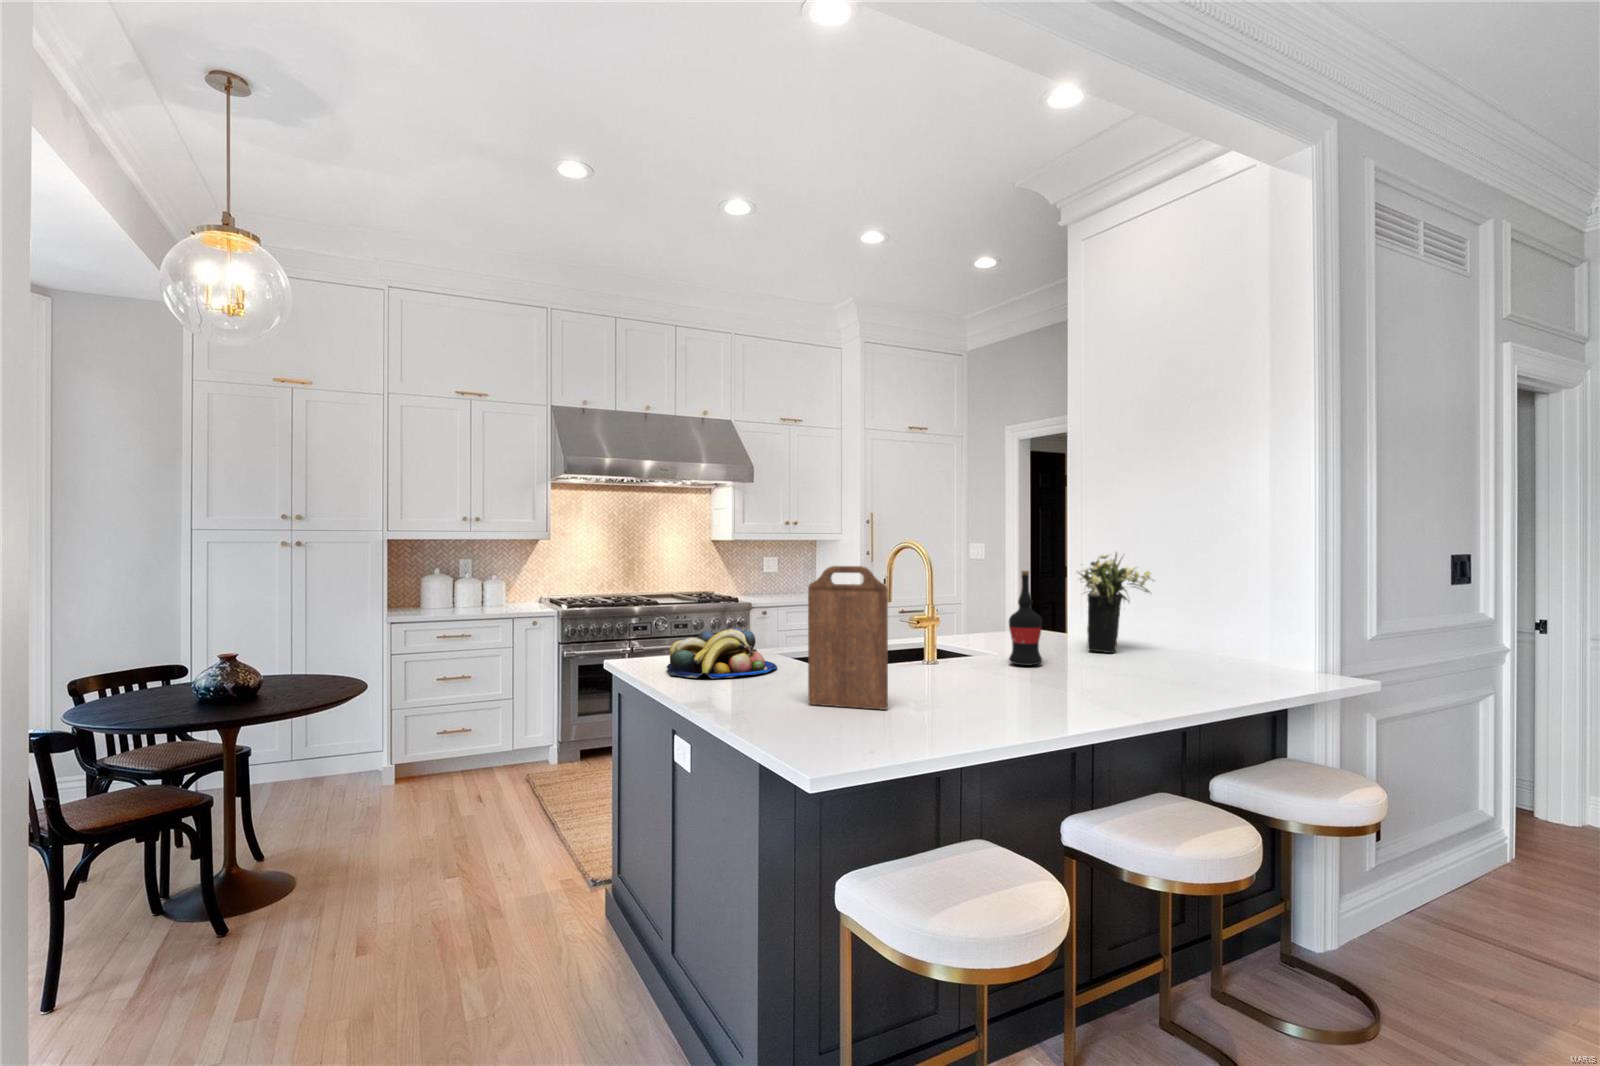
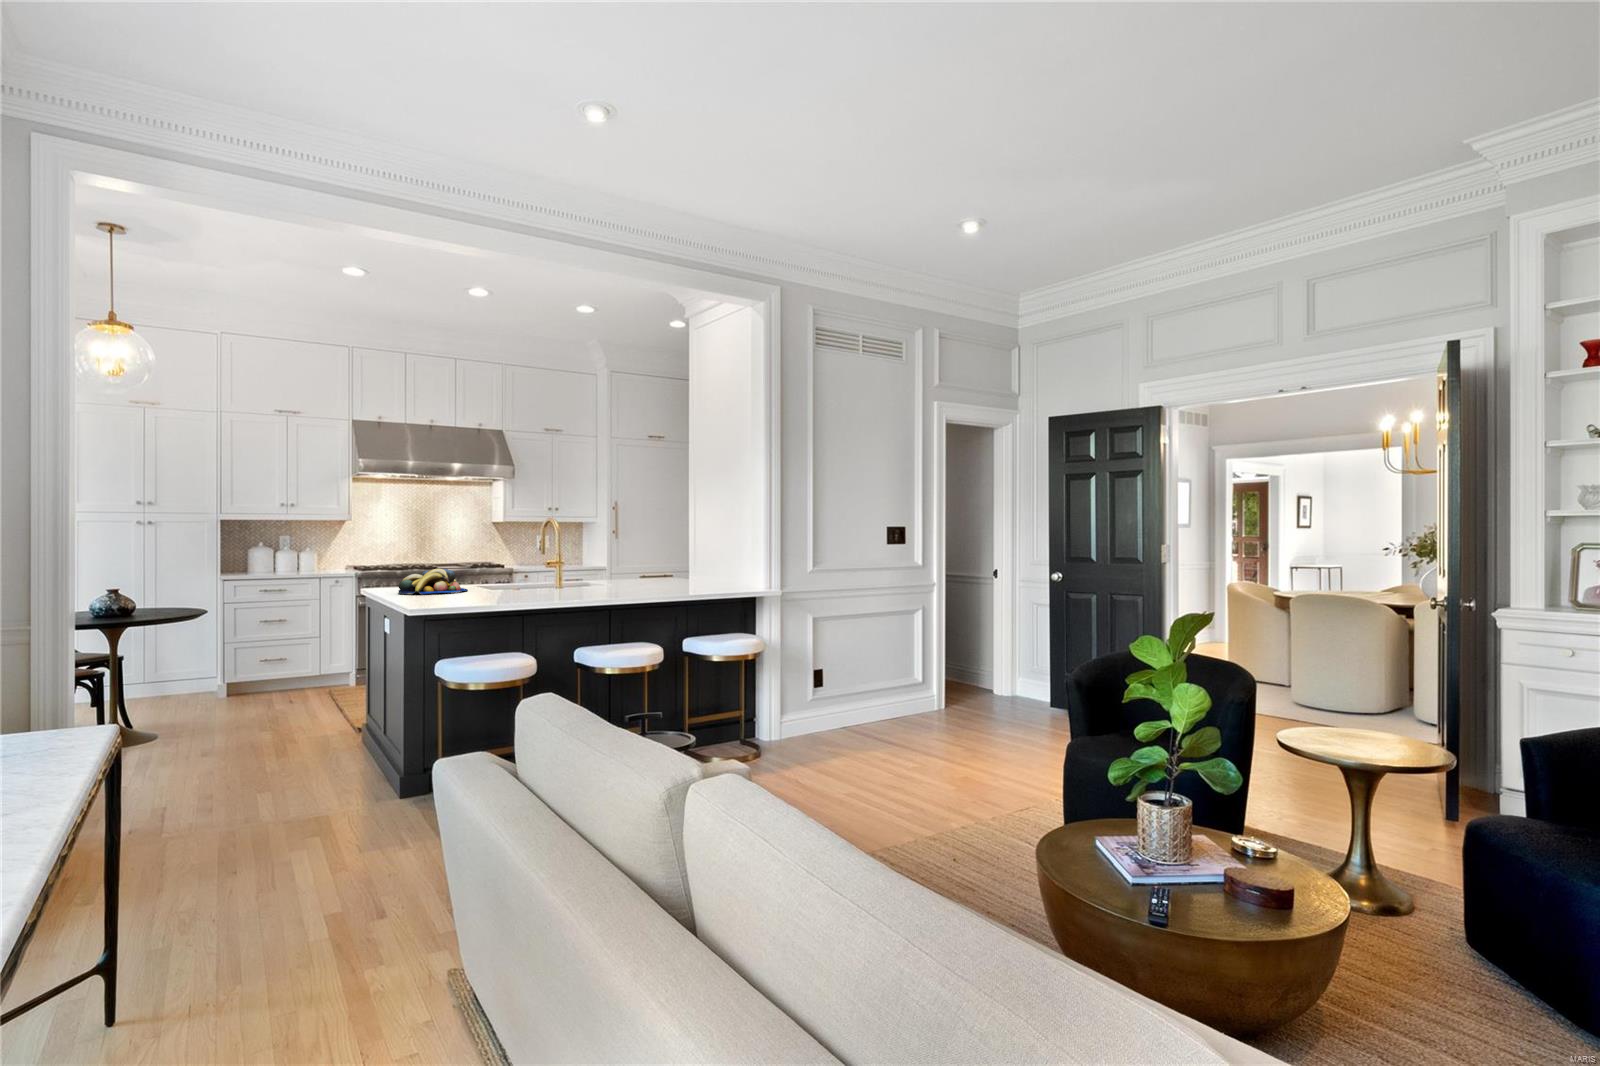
flower arrangement: present [1078,554,1153,653] -> none [657,525,705,584]
cutting board: present [808,566,888,710] -> none [460,529,498,601]
wine bottle: present [1009,571,1042,665] -> none [605,535,624,588]

